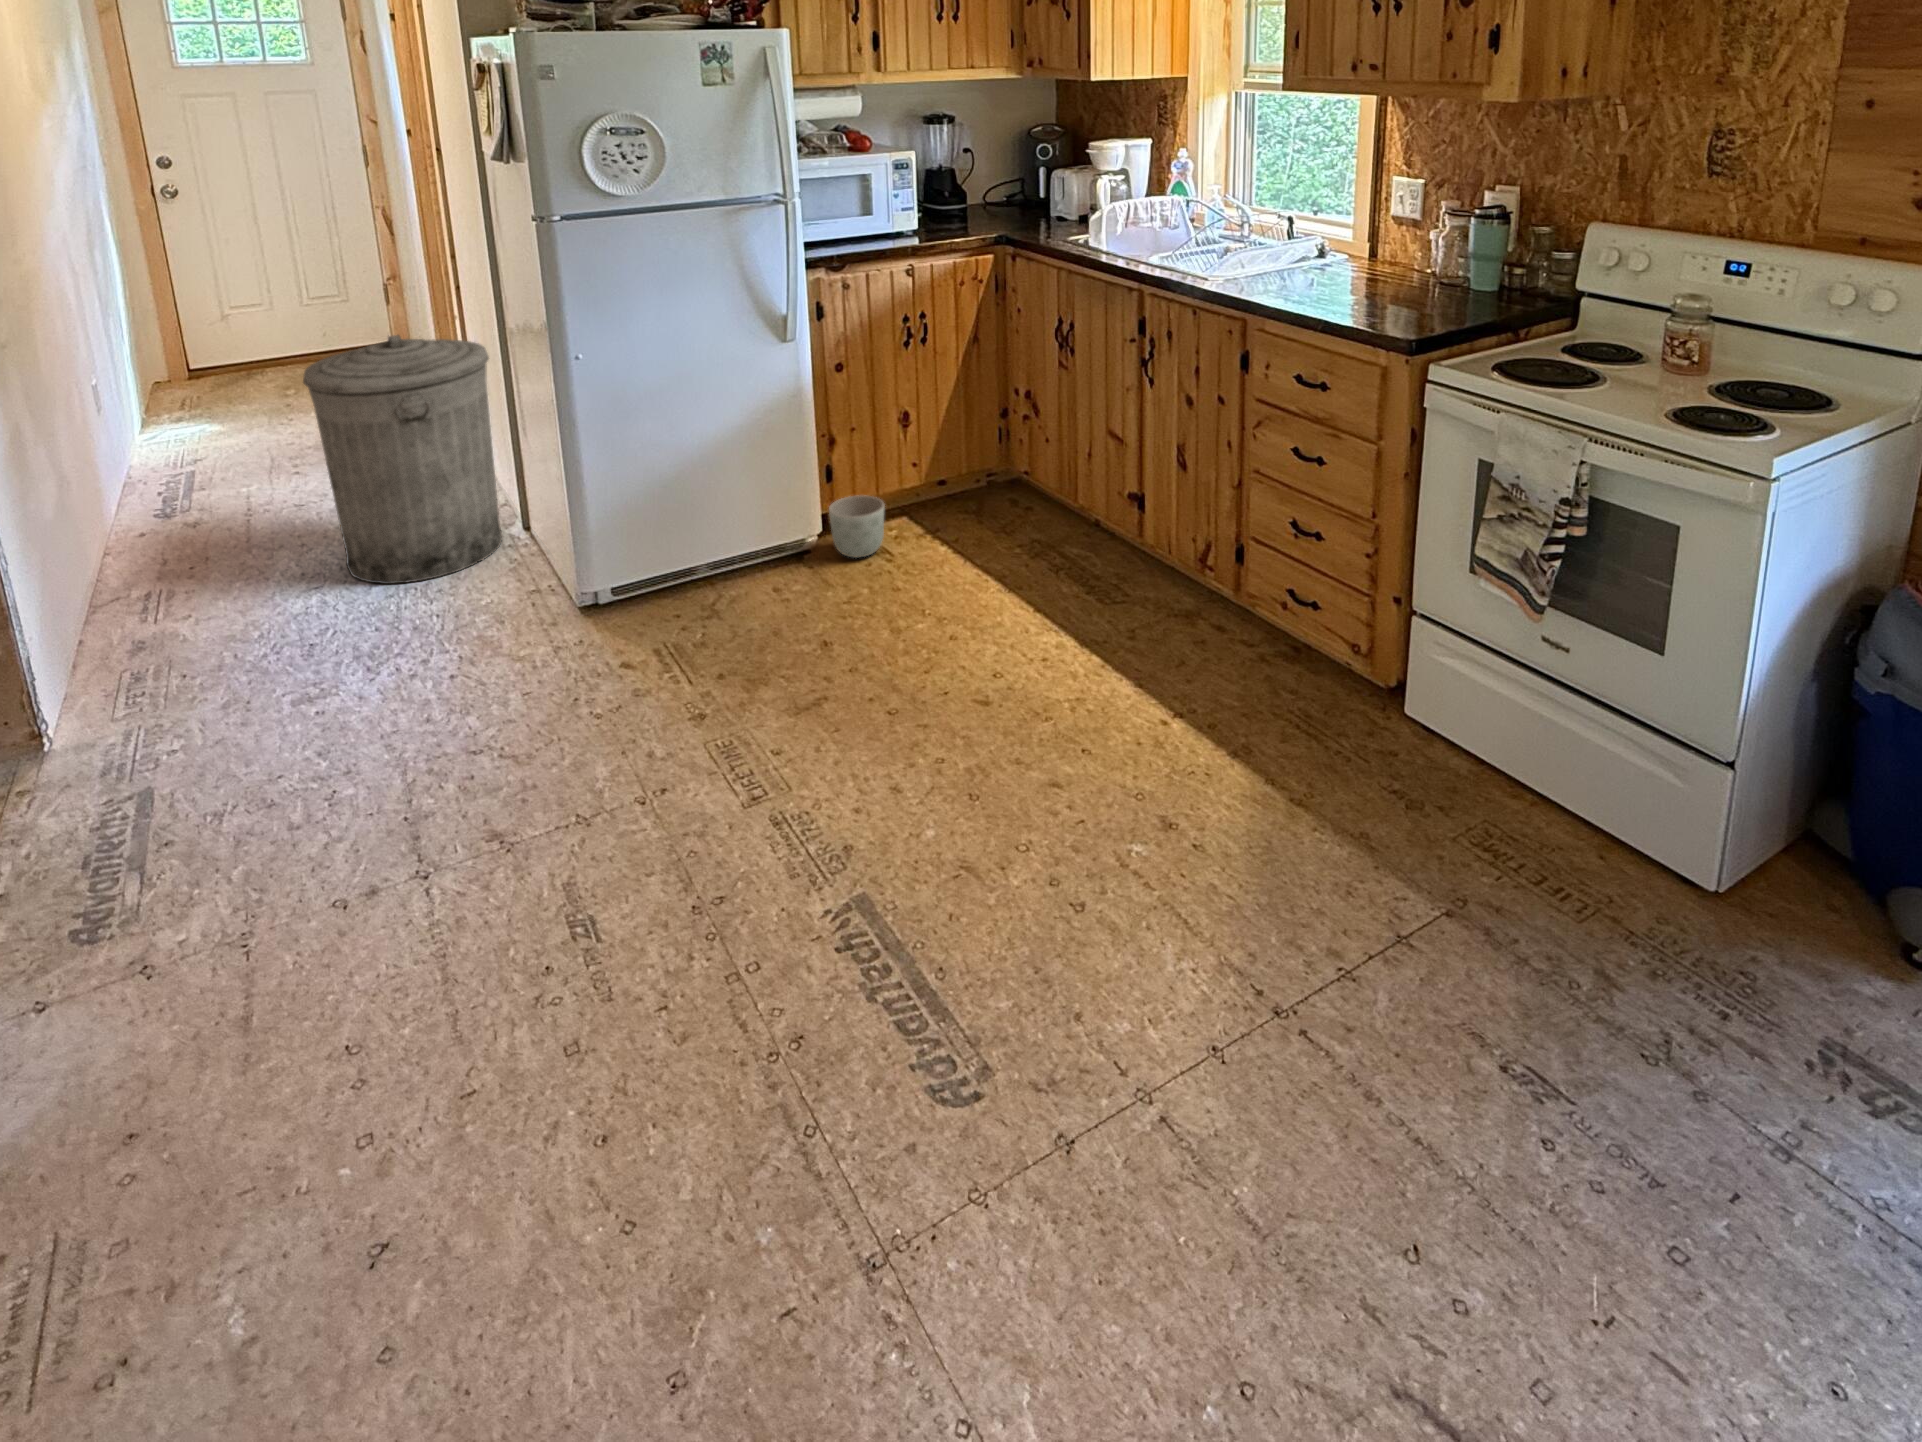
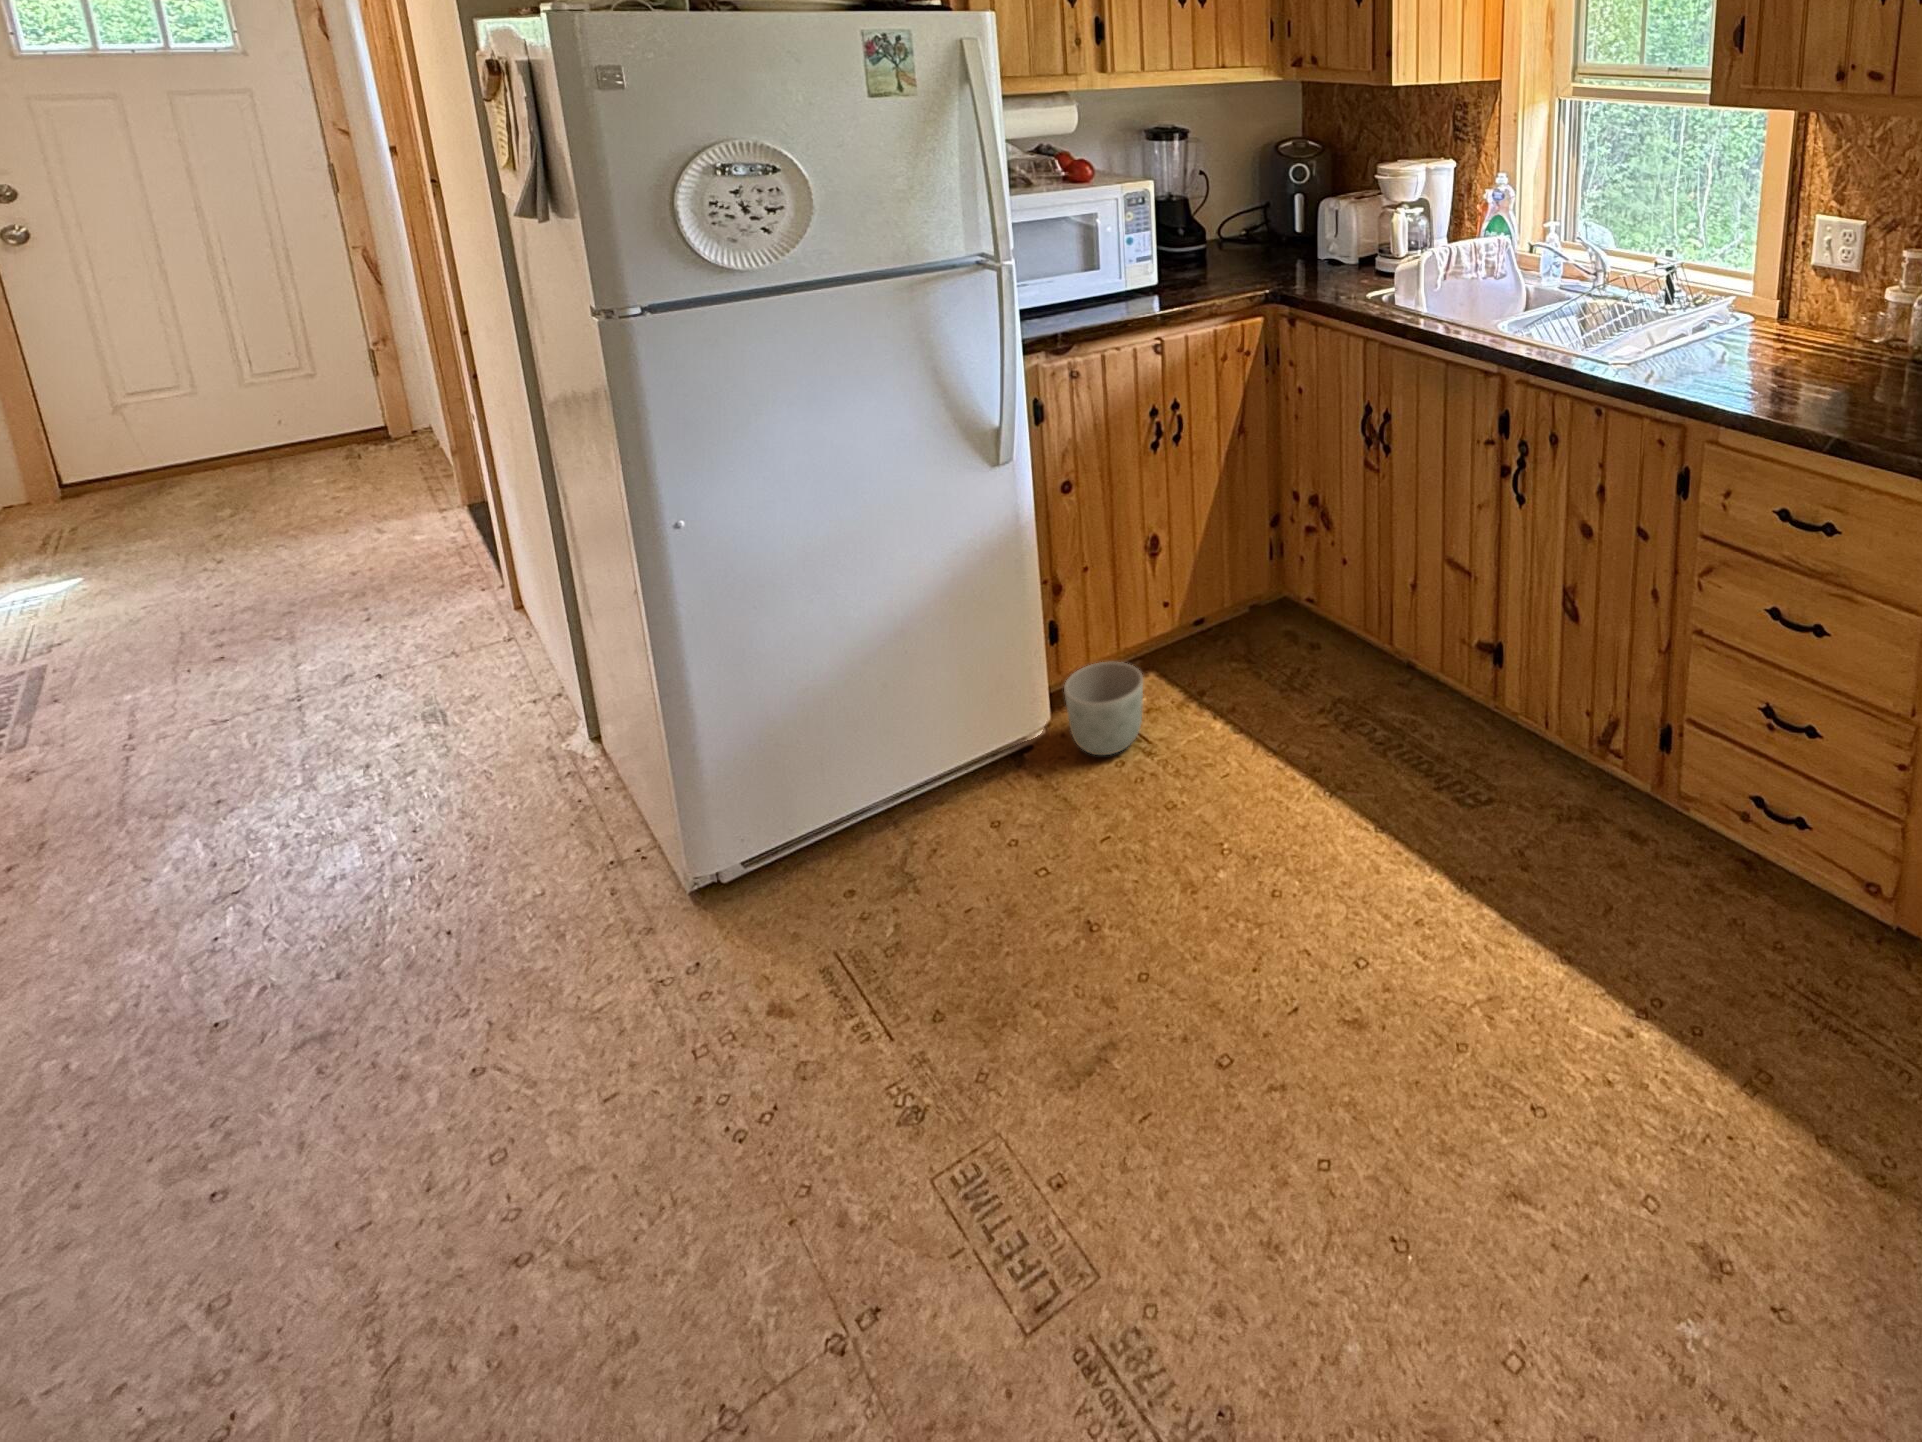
trash can: present [303,335,502,584] -> none [191,473,558,875]

